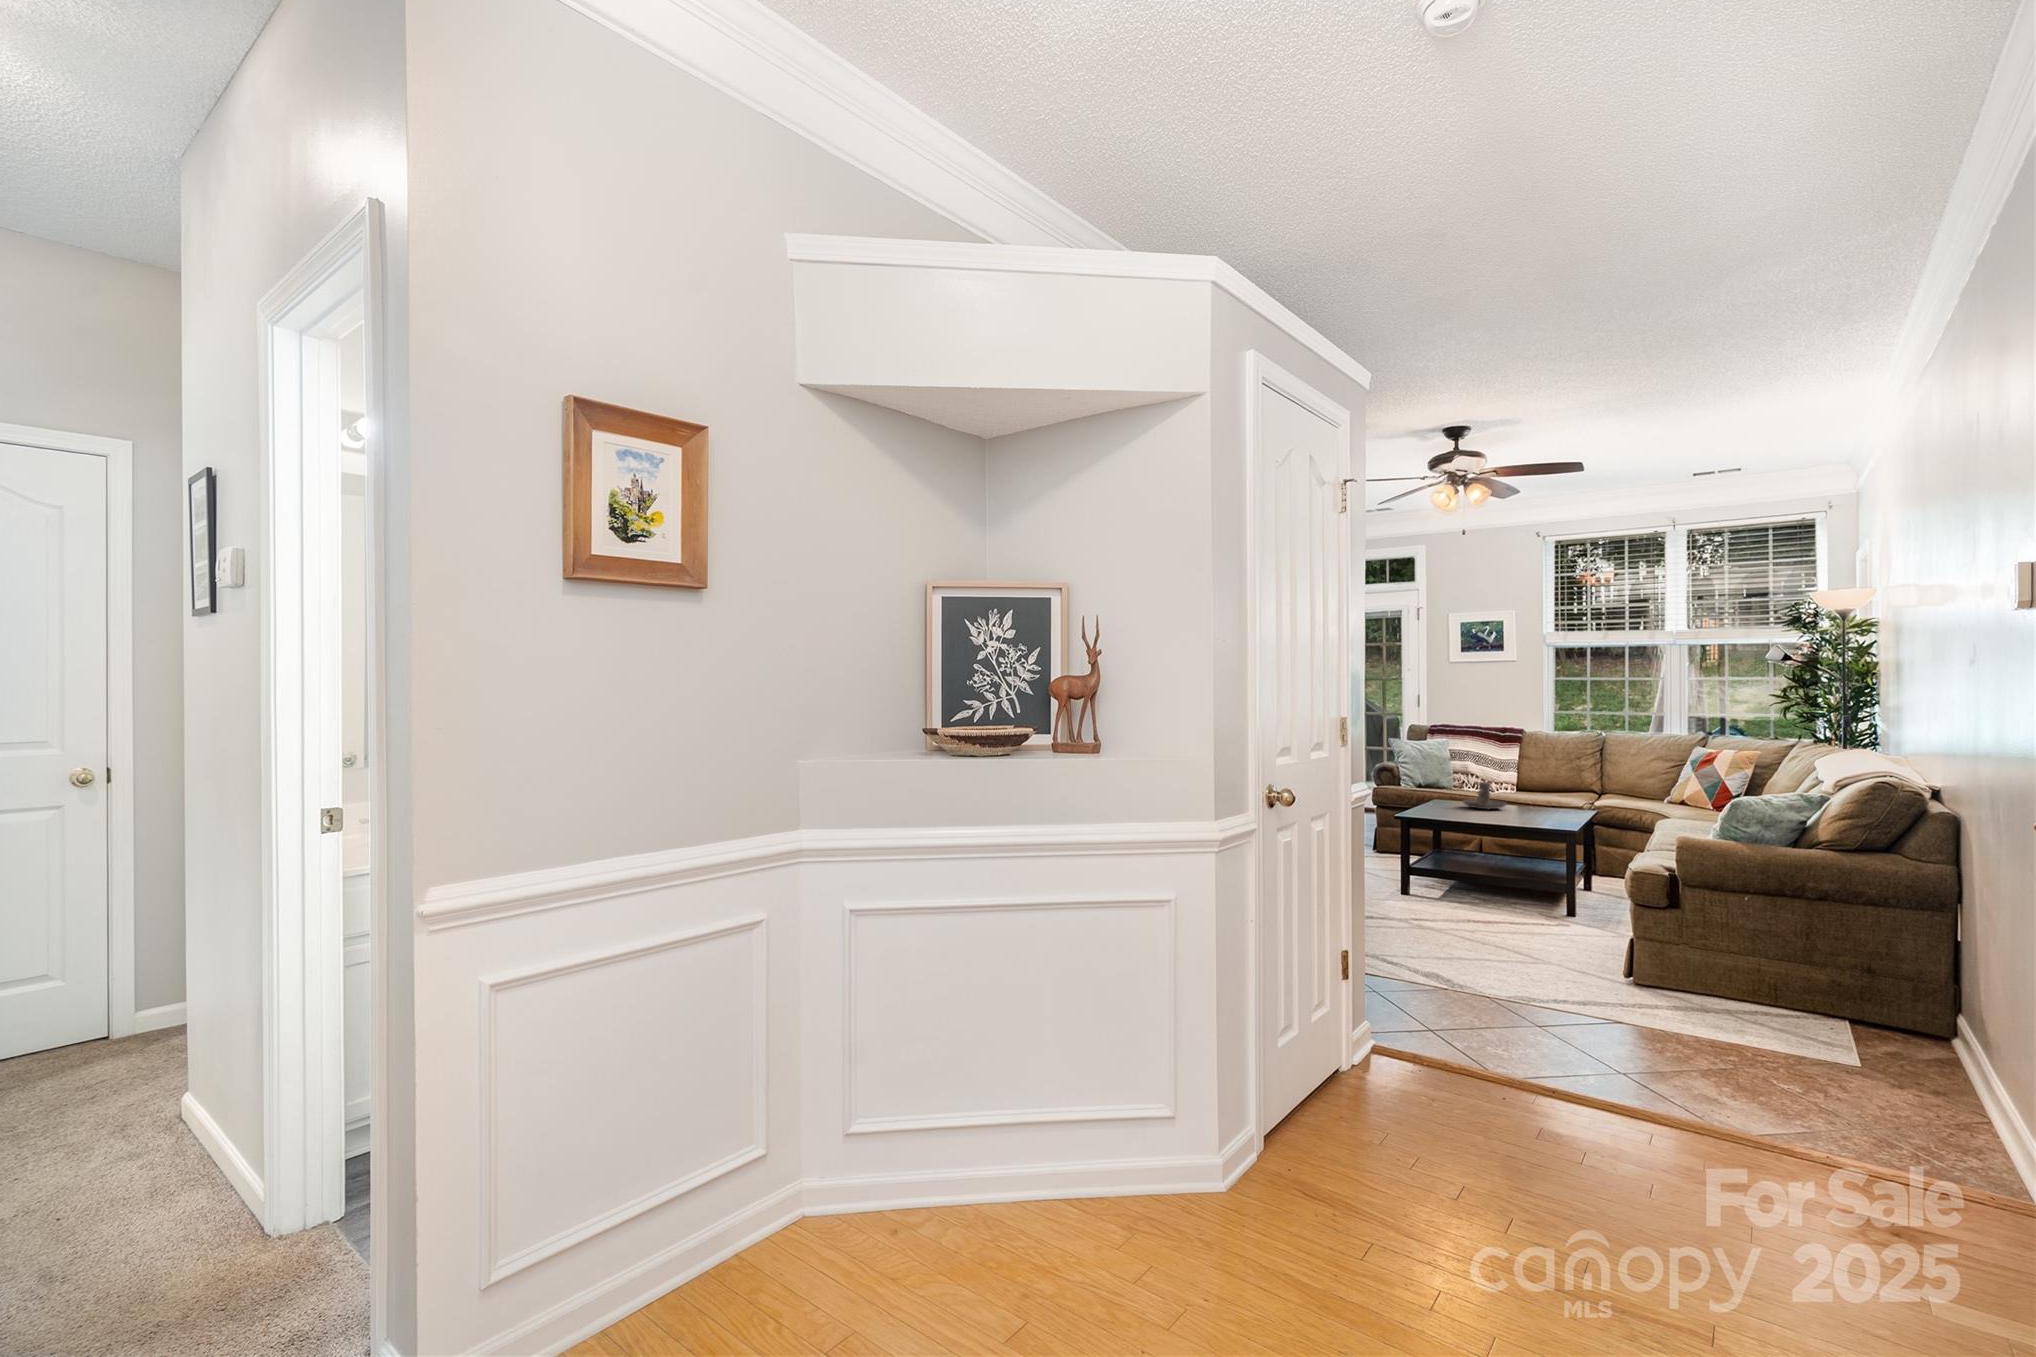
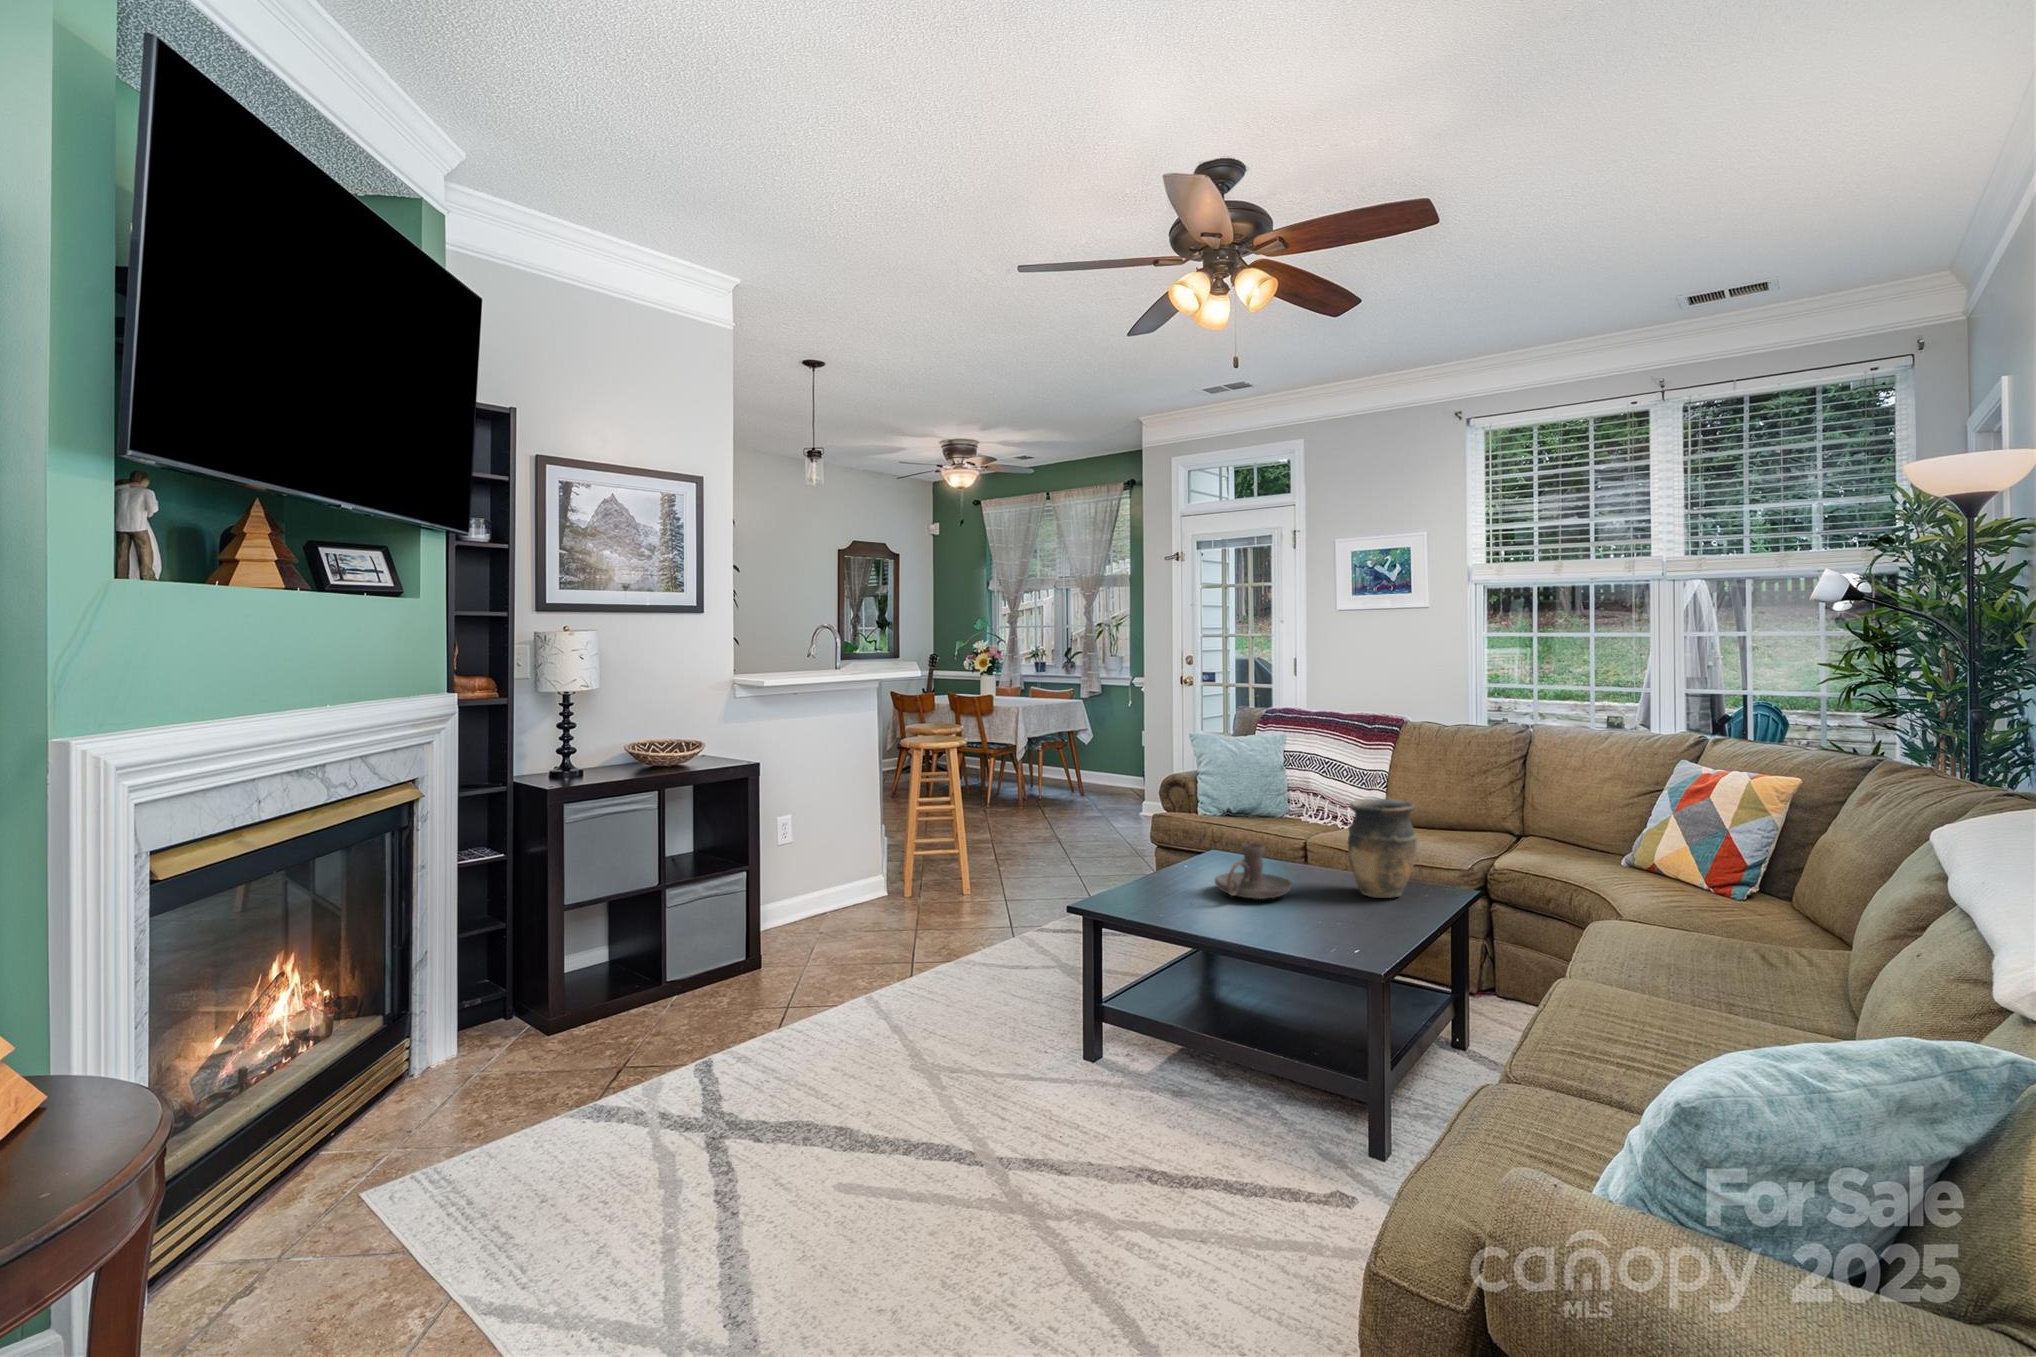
vase: none [1532,760,1570,809] -> present [1347,799,1417,898]

